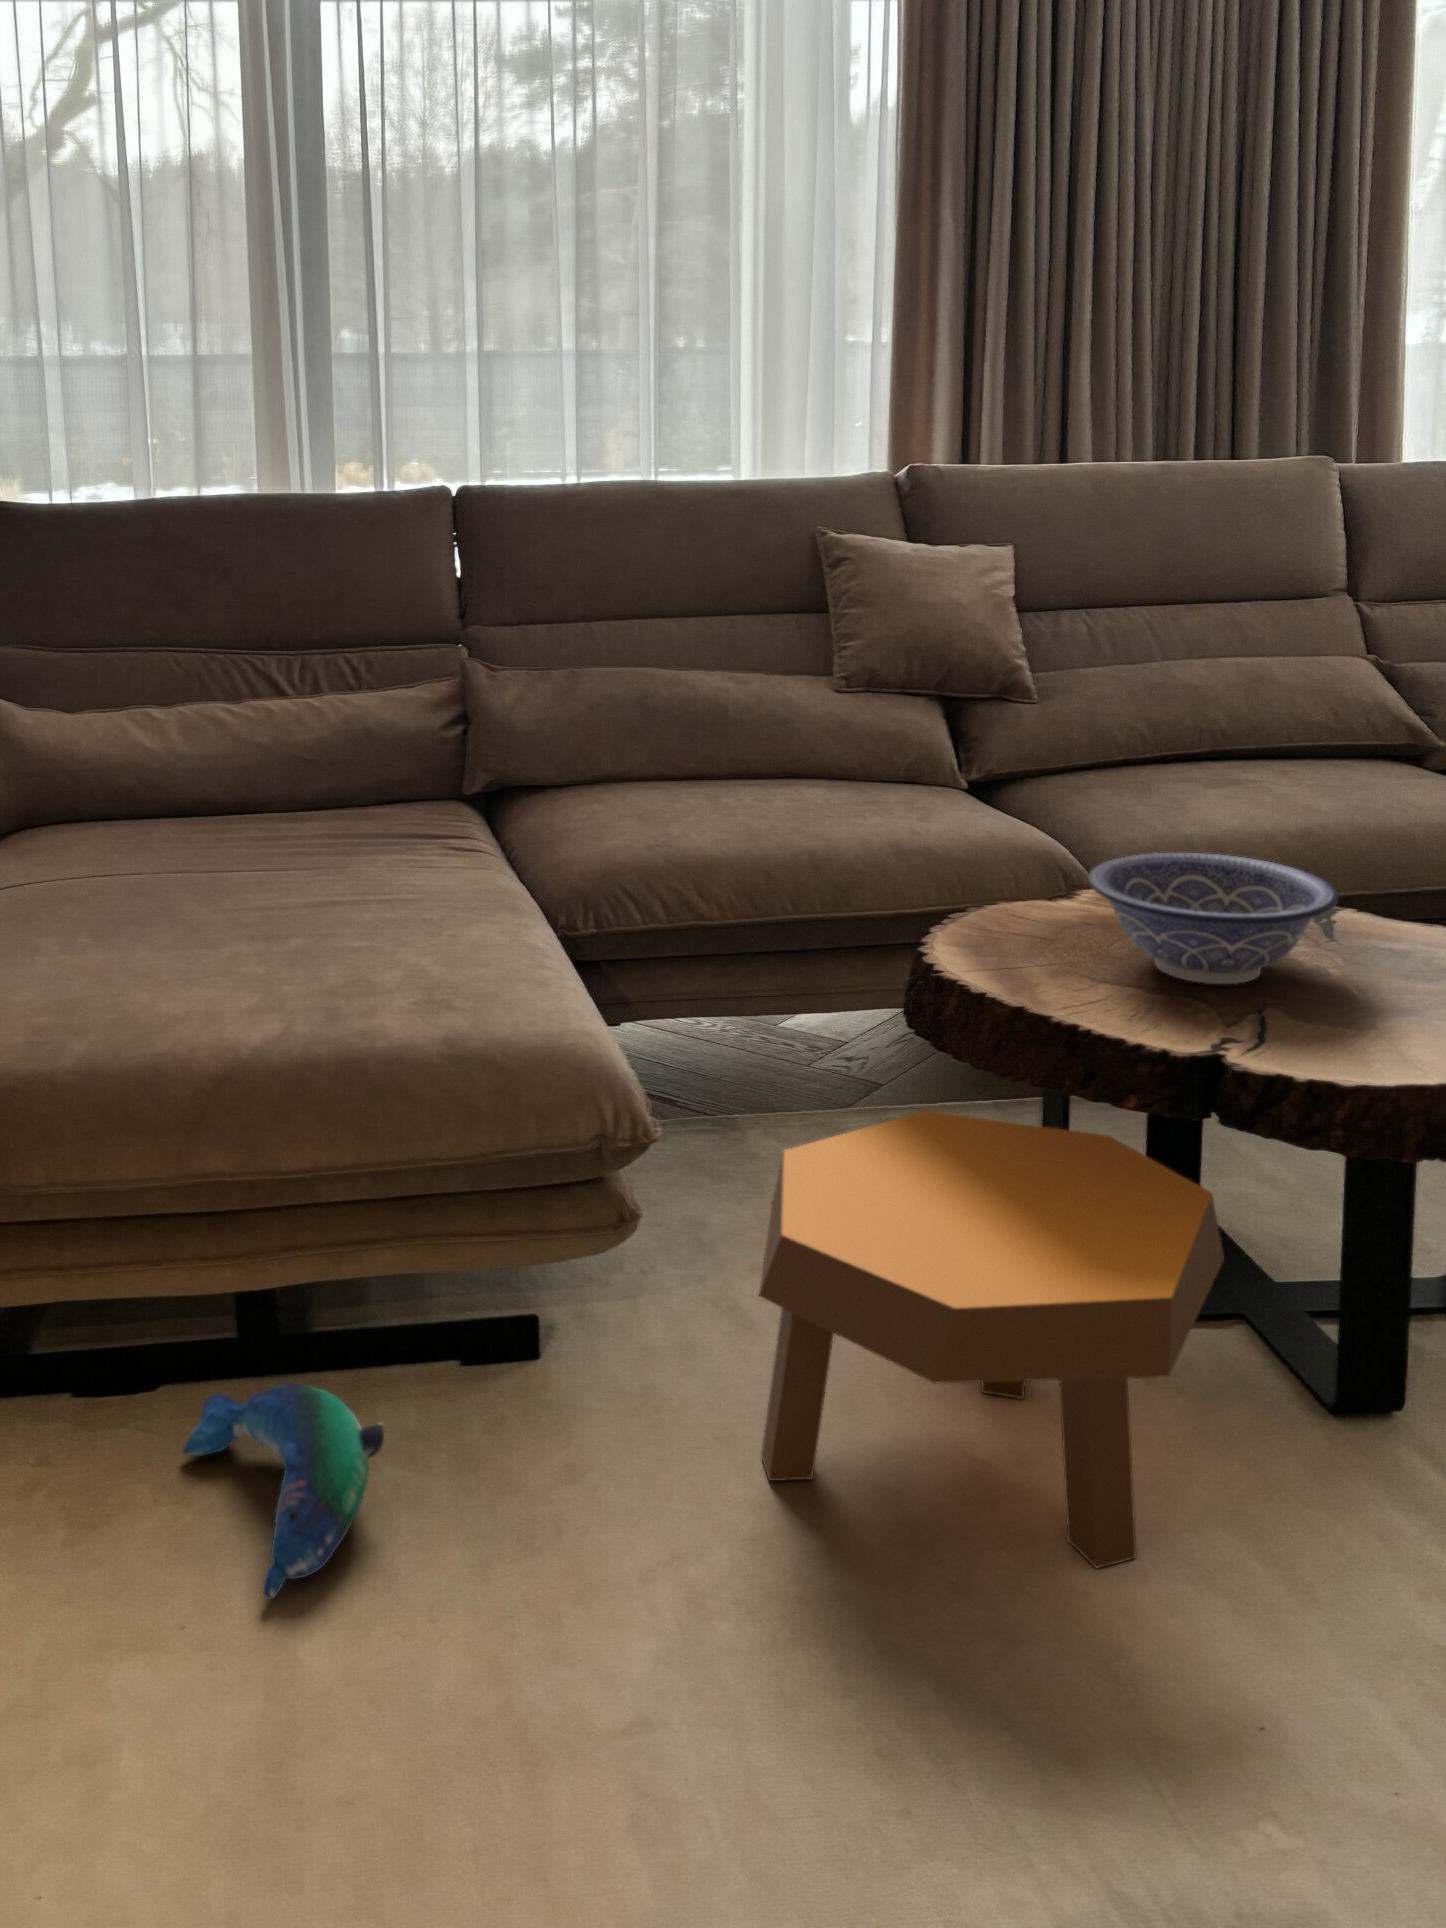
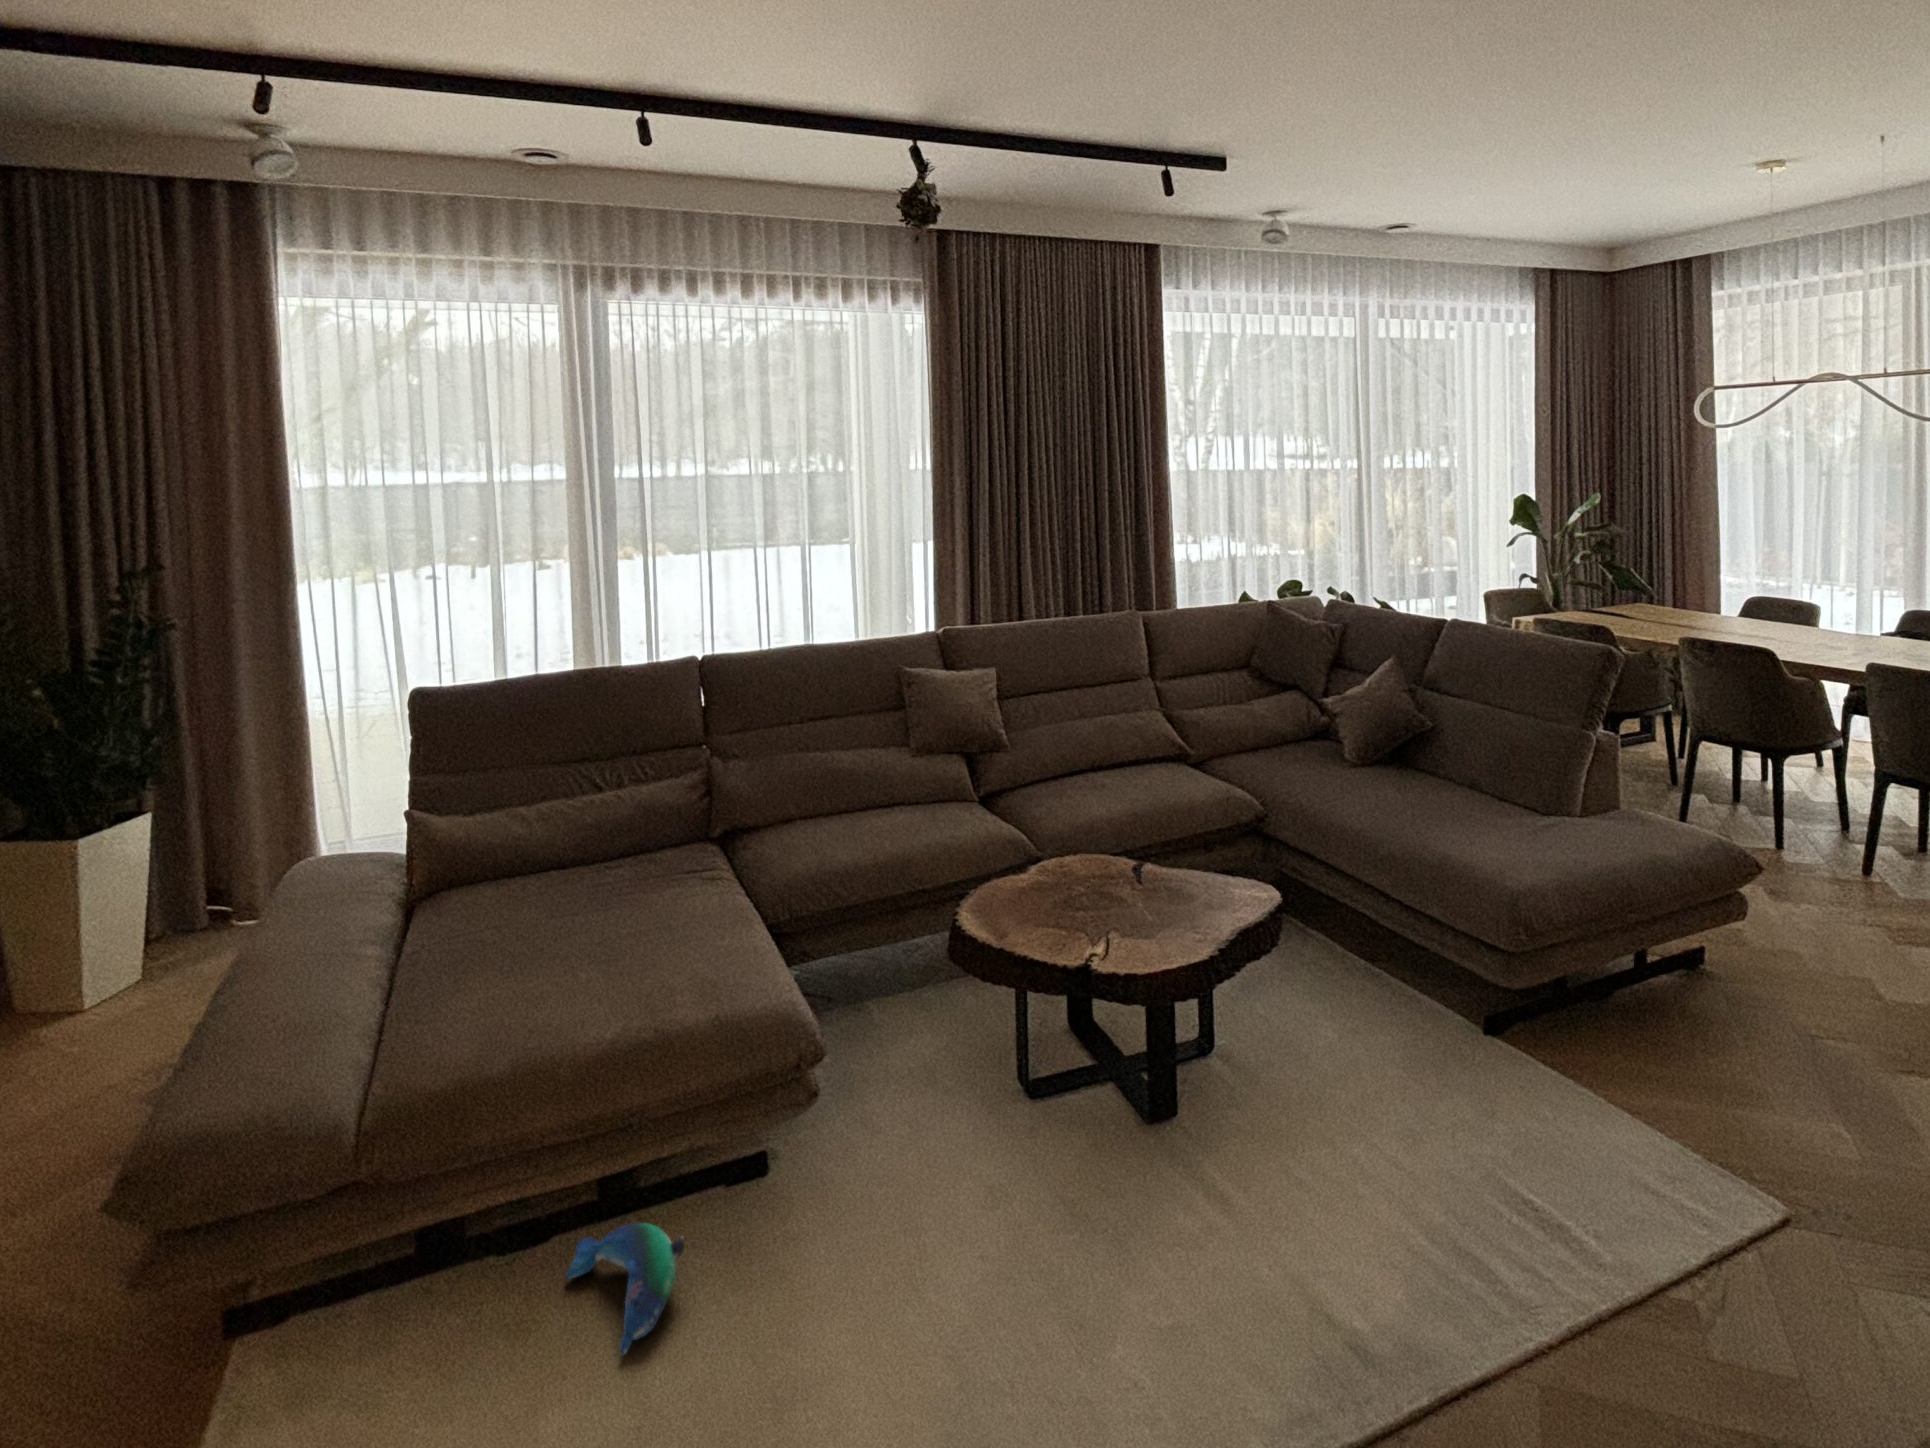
decorative bowl: present [1088,853,1338,984] -> none [1030,852,1139,922]
footstool: present [759,1111,1224,1568] -> none [879,1005,1096,1234]

